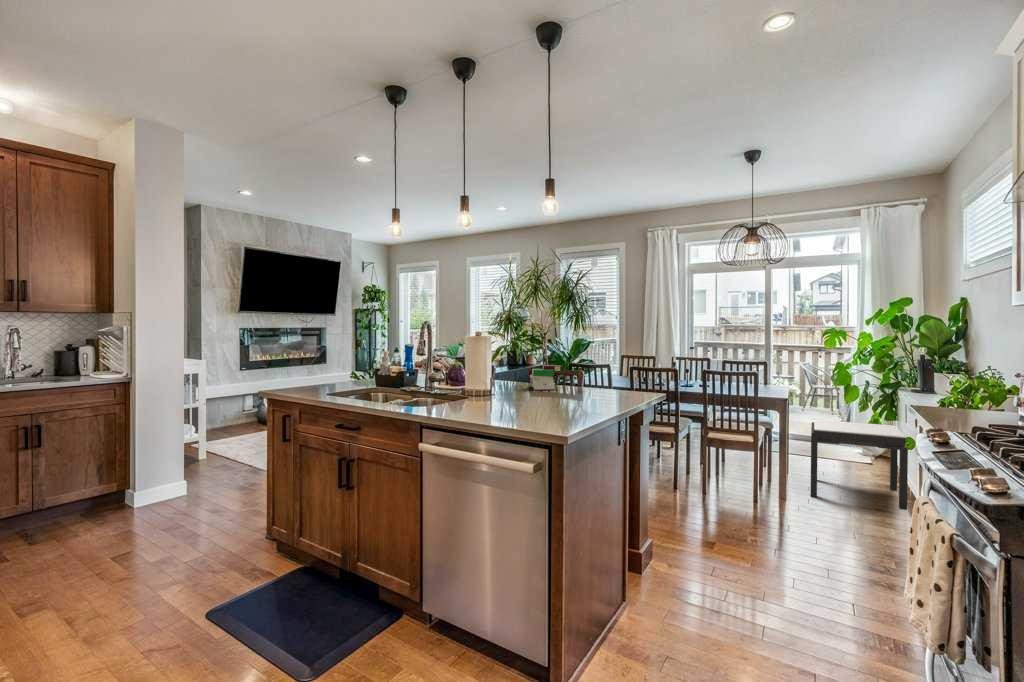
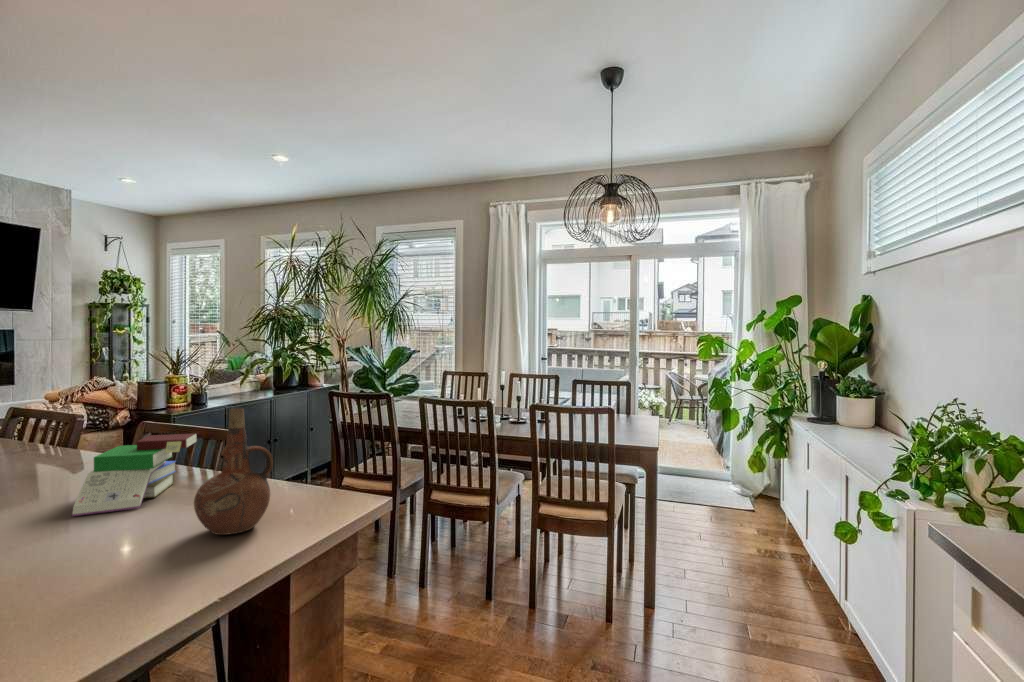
ceramic pitcher: none [590,348,616,394] -> present [194,408,273,535]
side table: present [811,420,908,510] -> none [685,462,820,606]

